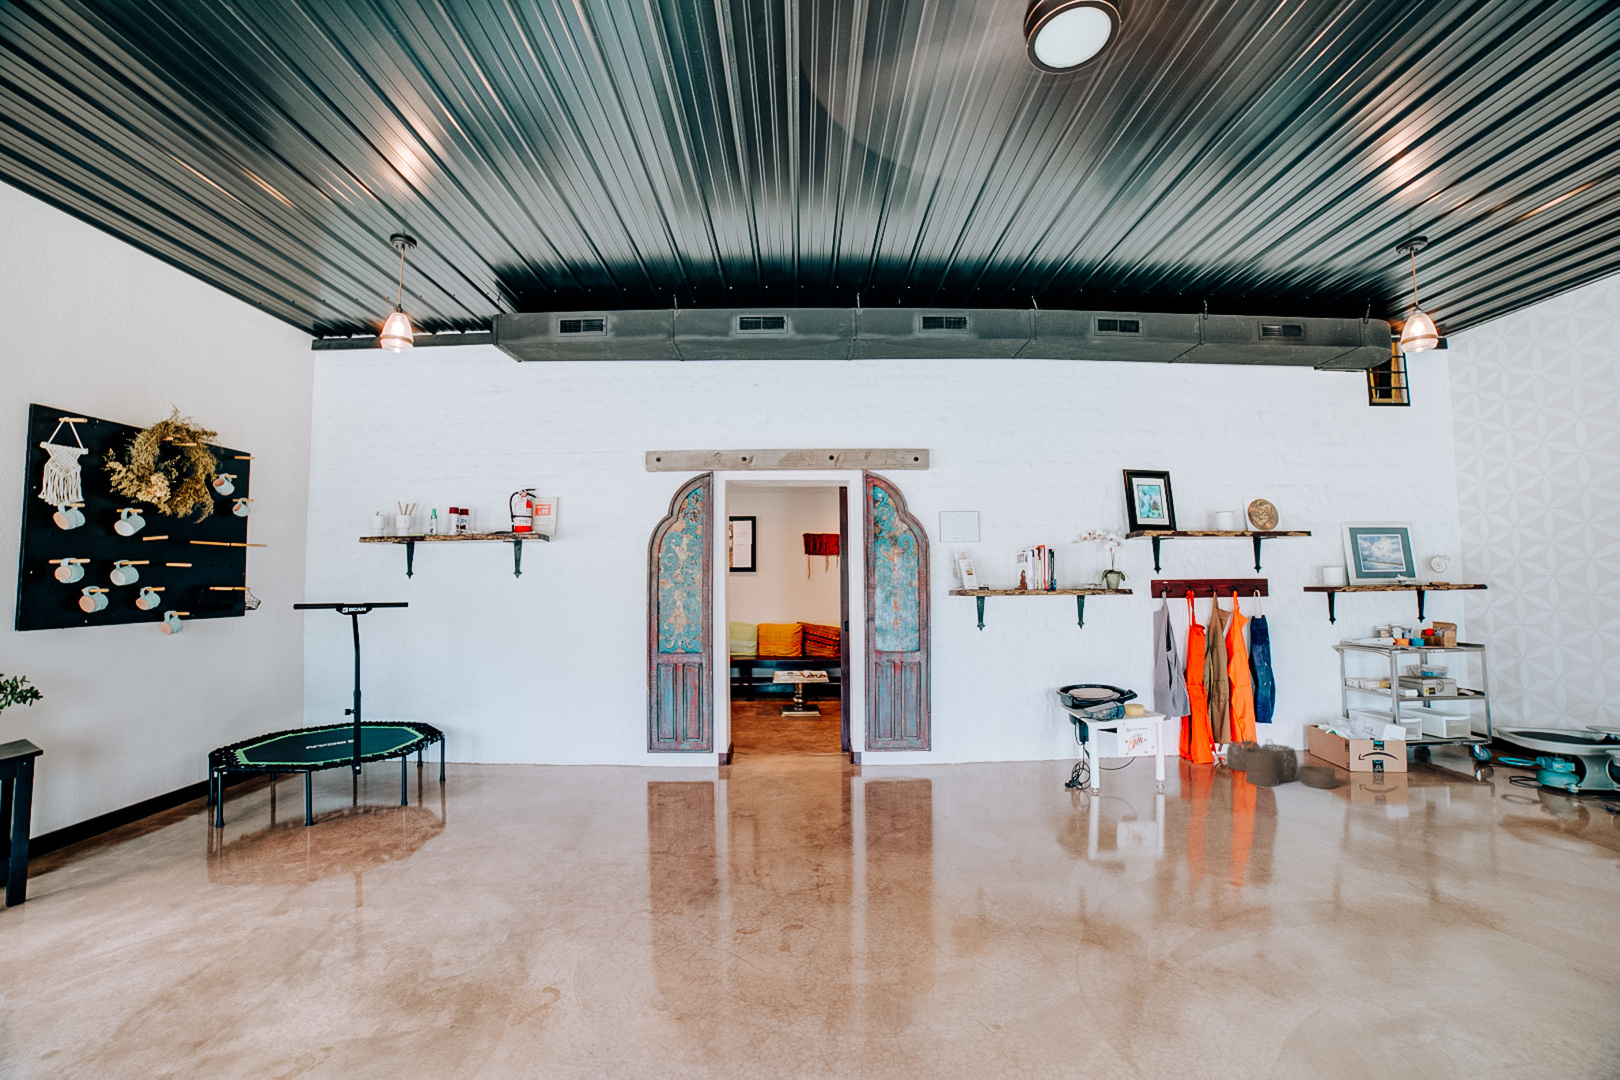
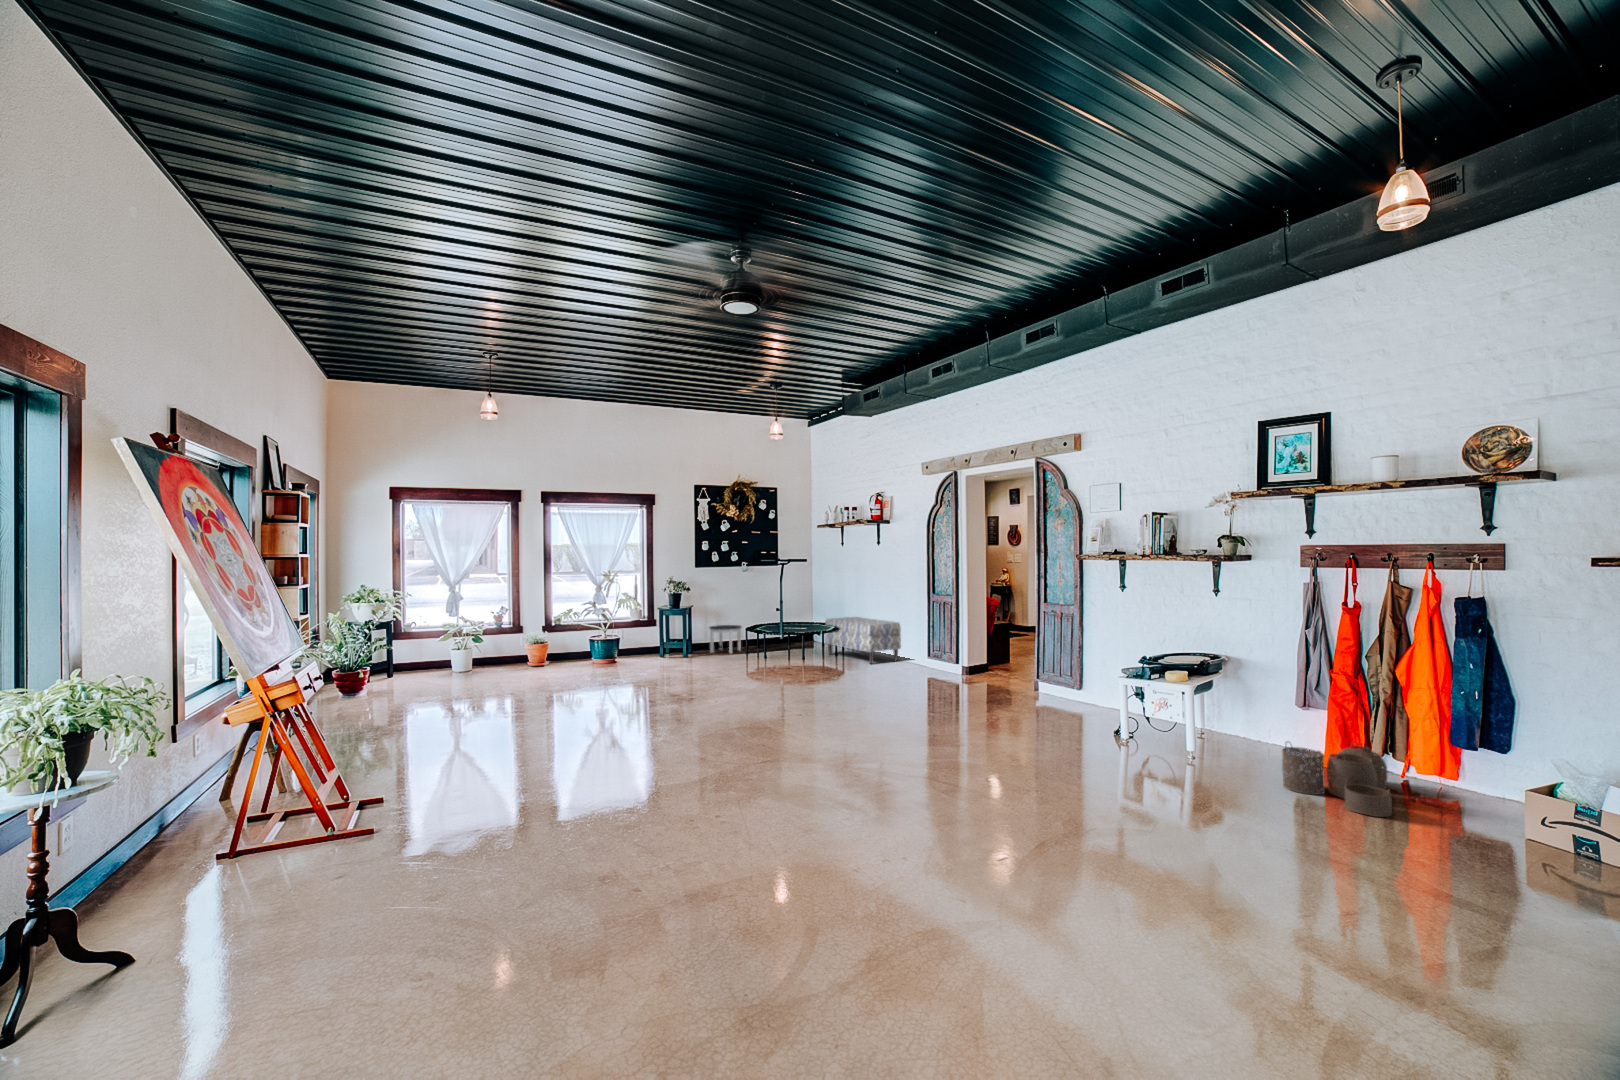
bench: none [419,699,580,780] -> present [825,617,901,664]
round table: none [88,761,198,849] -> present [710,625,741,653]

